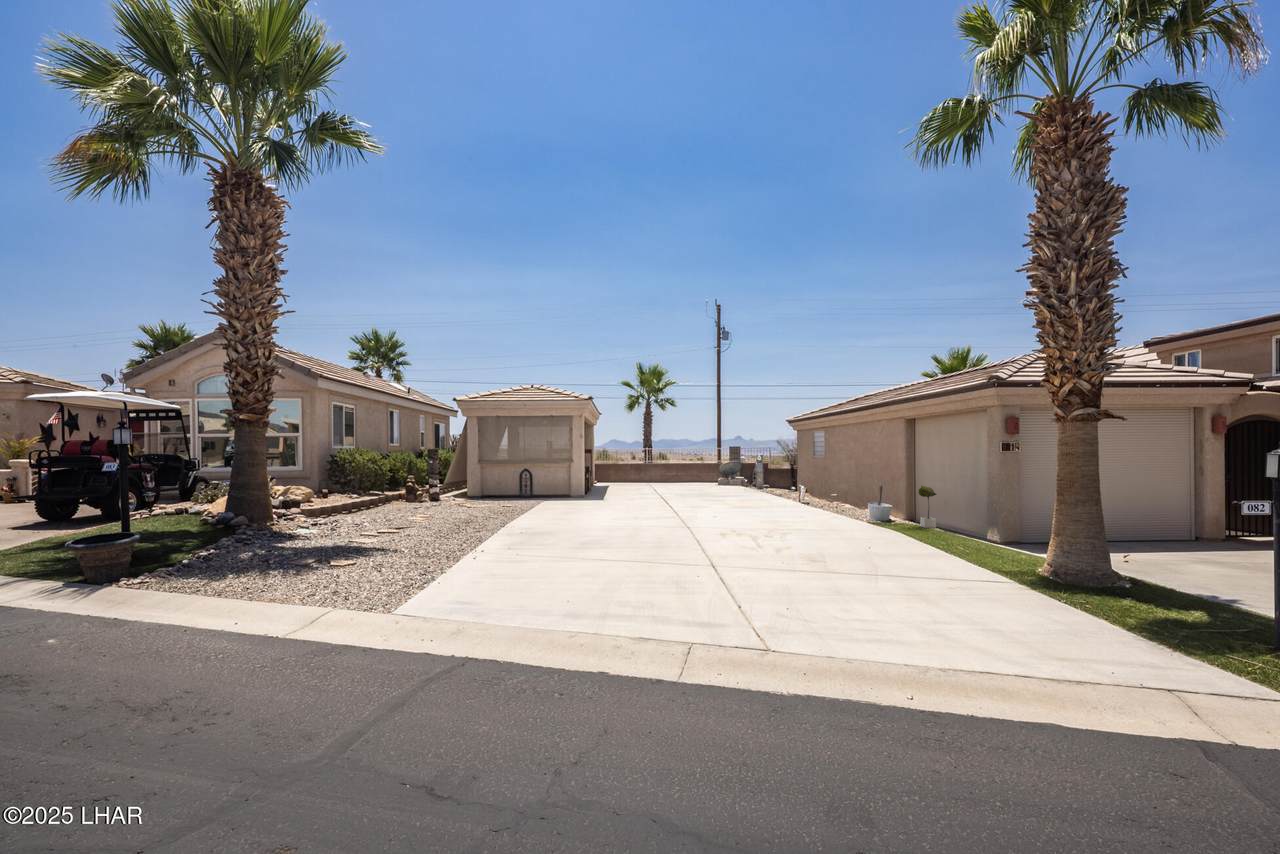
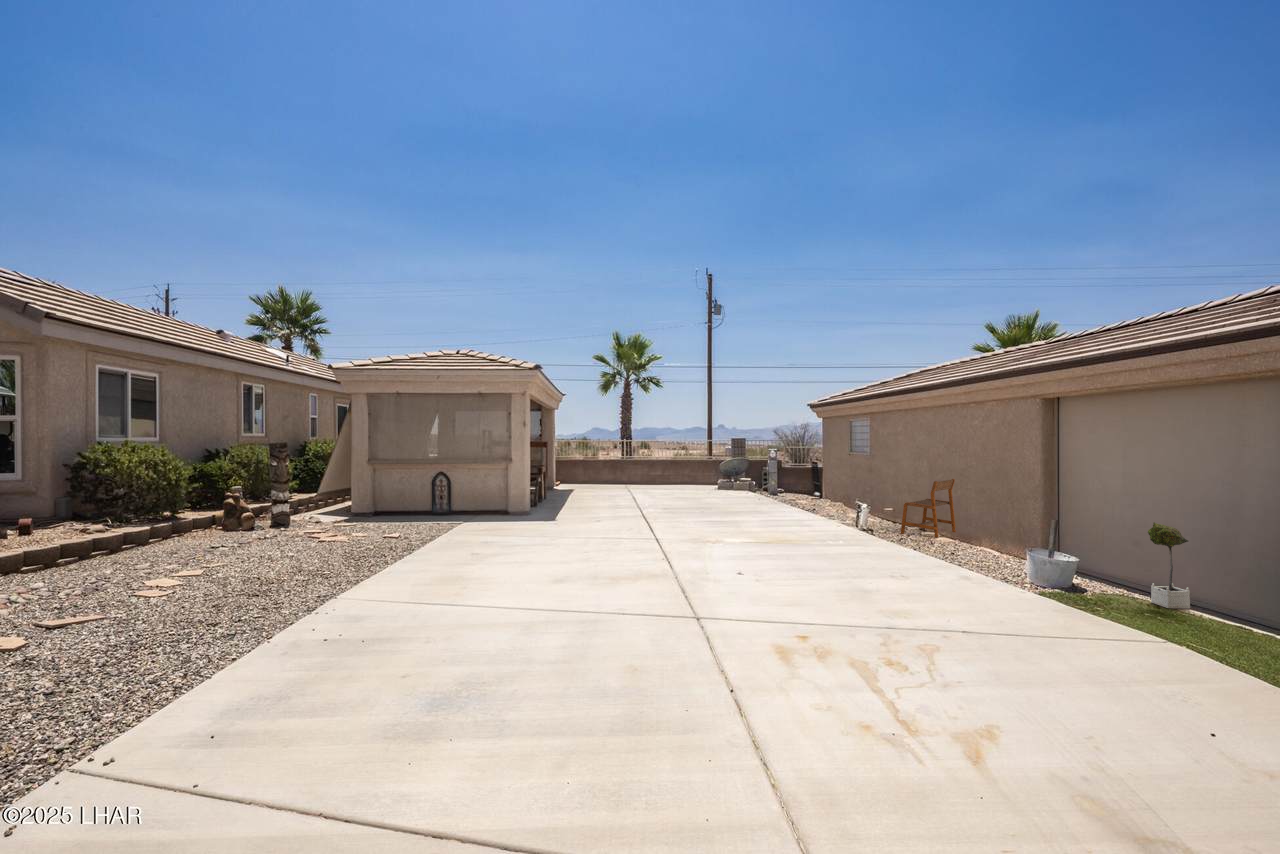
bench: none [823,470,861,506] -> present [901,479,956,538]

